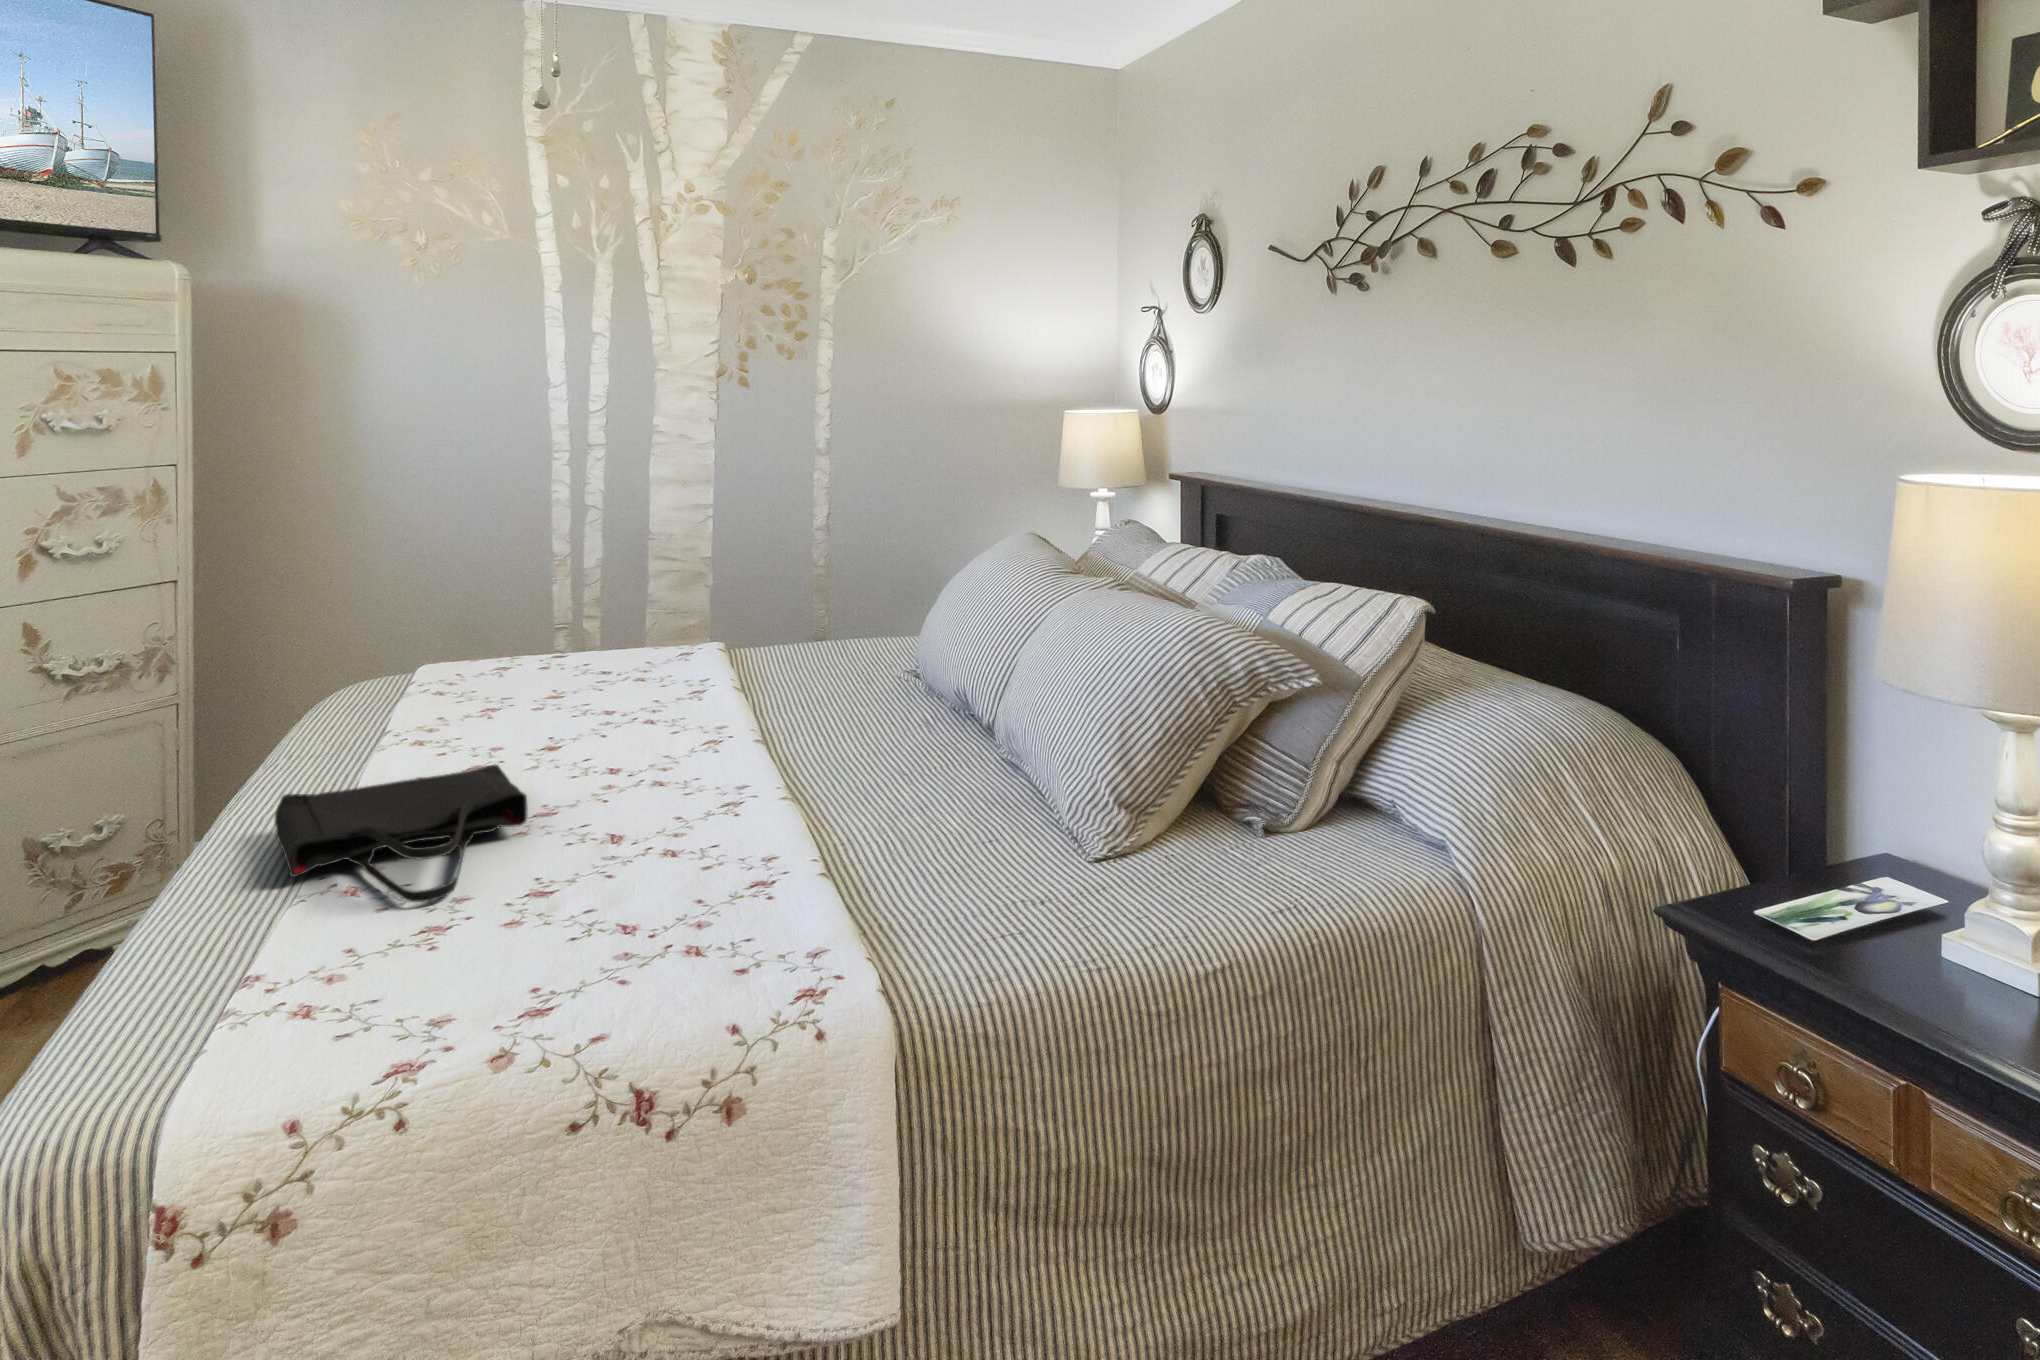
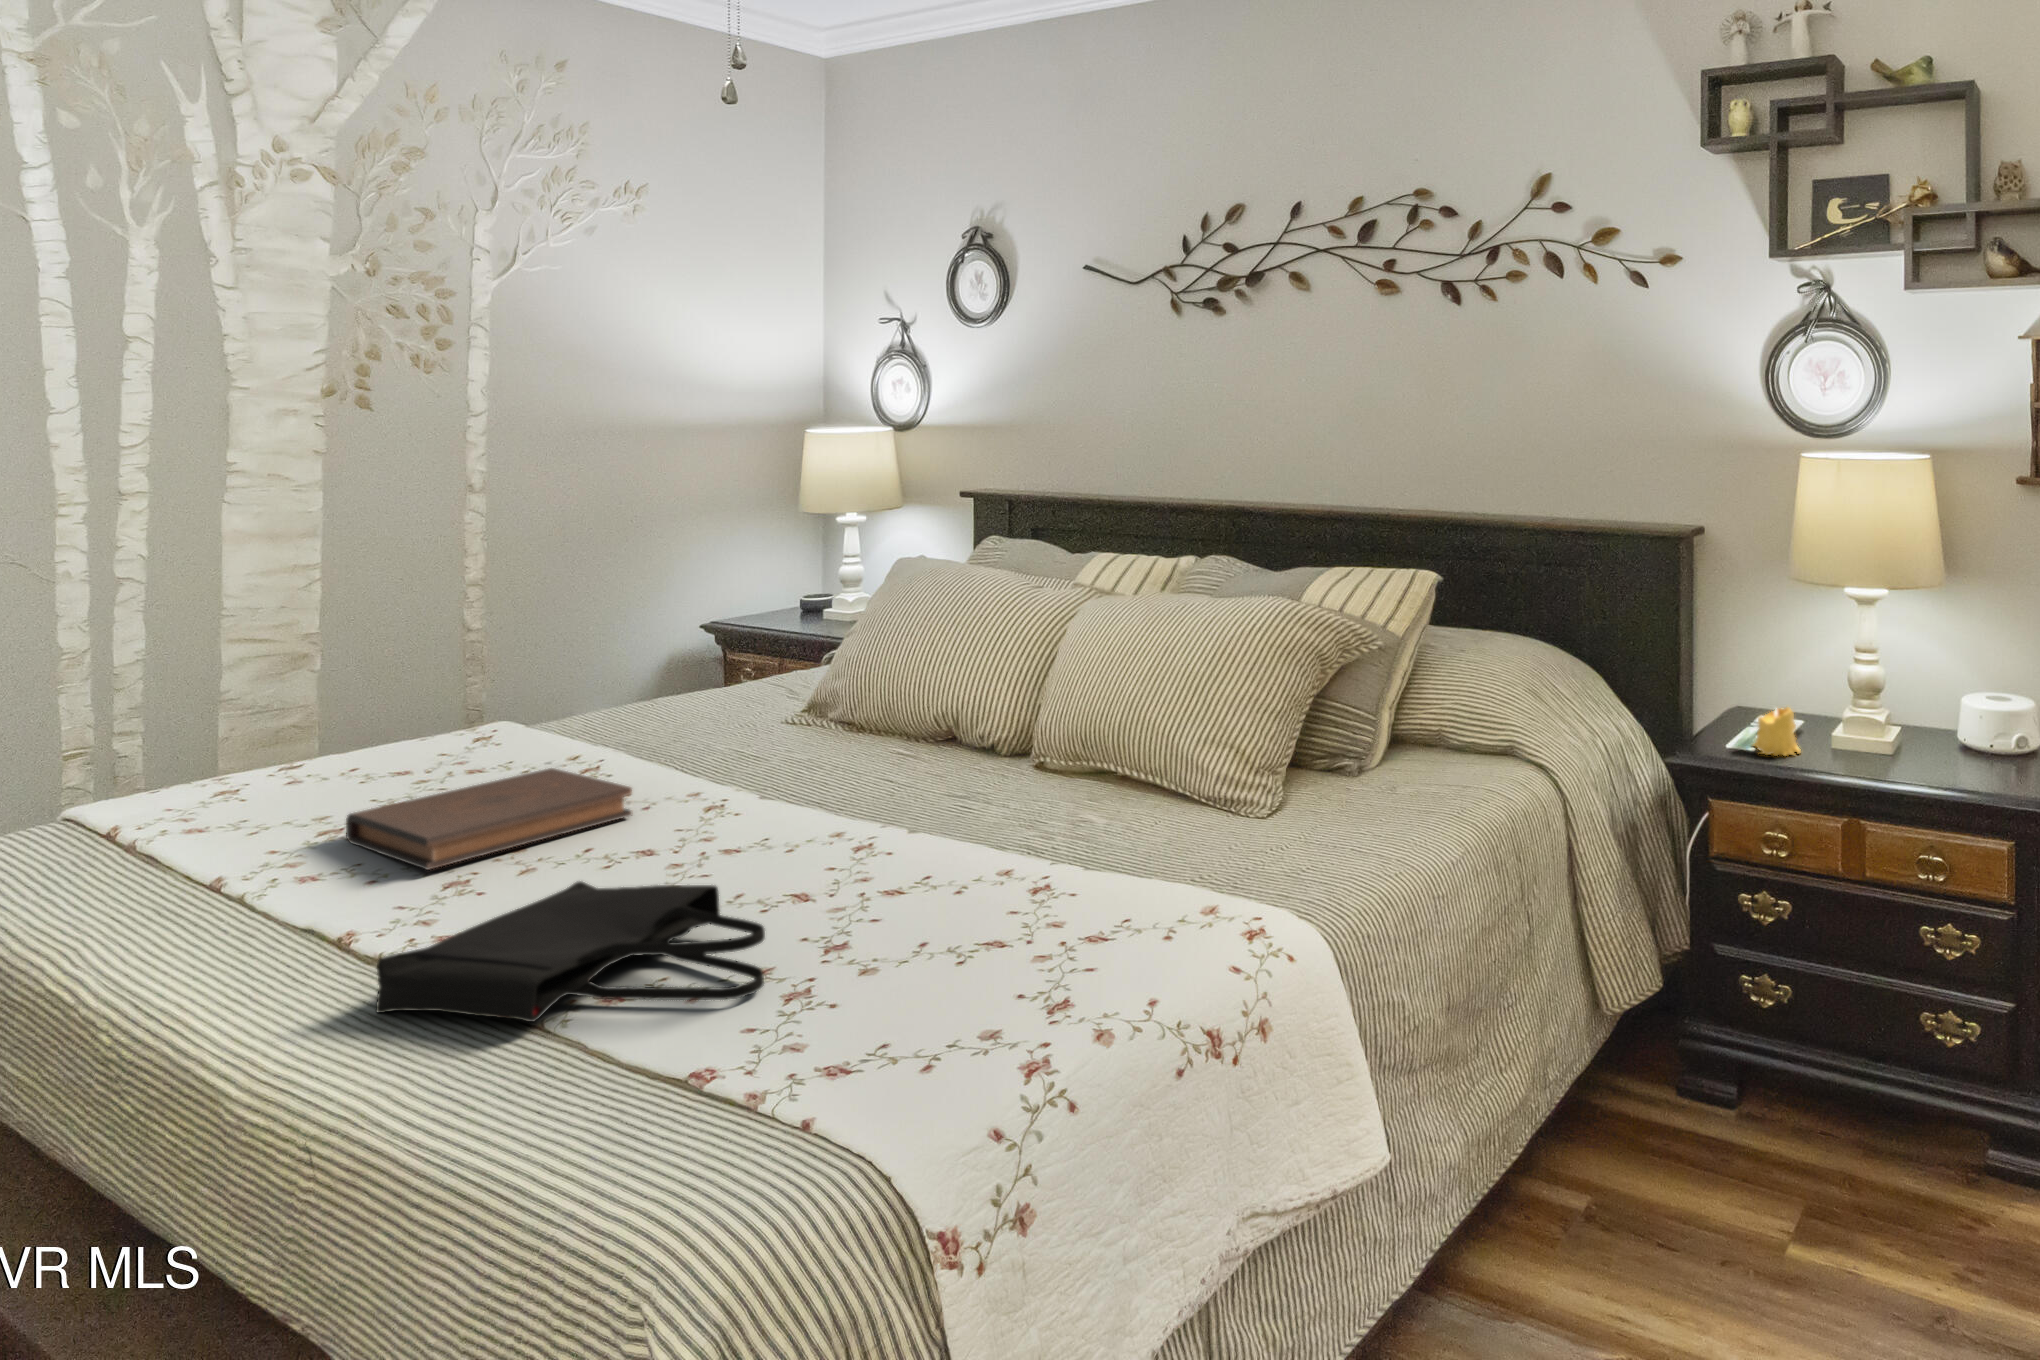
book: none [499,665,674,731] -> present [346,768,632,870]
candle: none [1804,864,1885,951] -> present [1754,707,1801,756]

